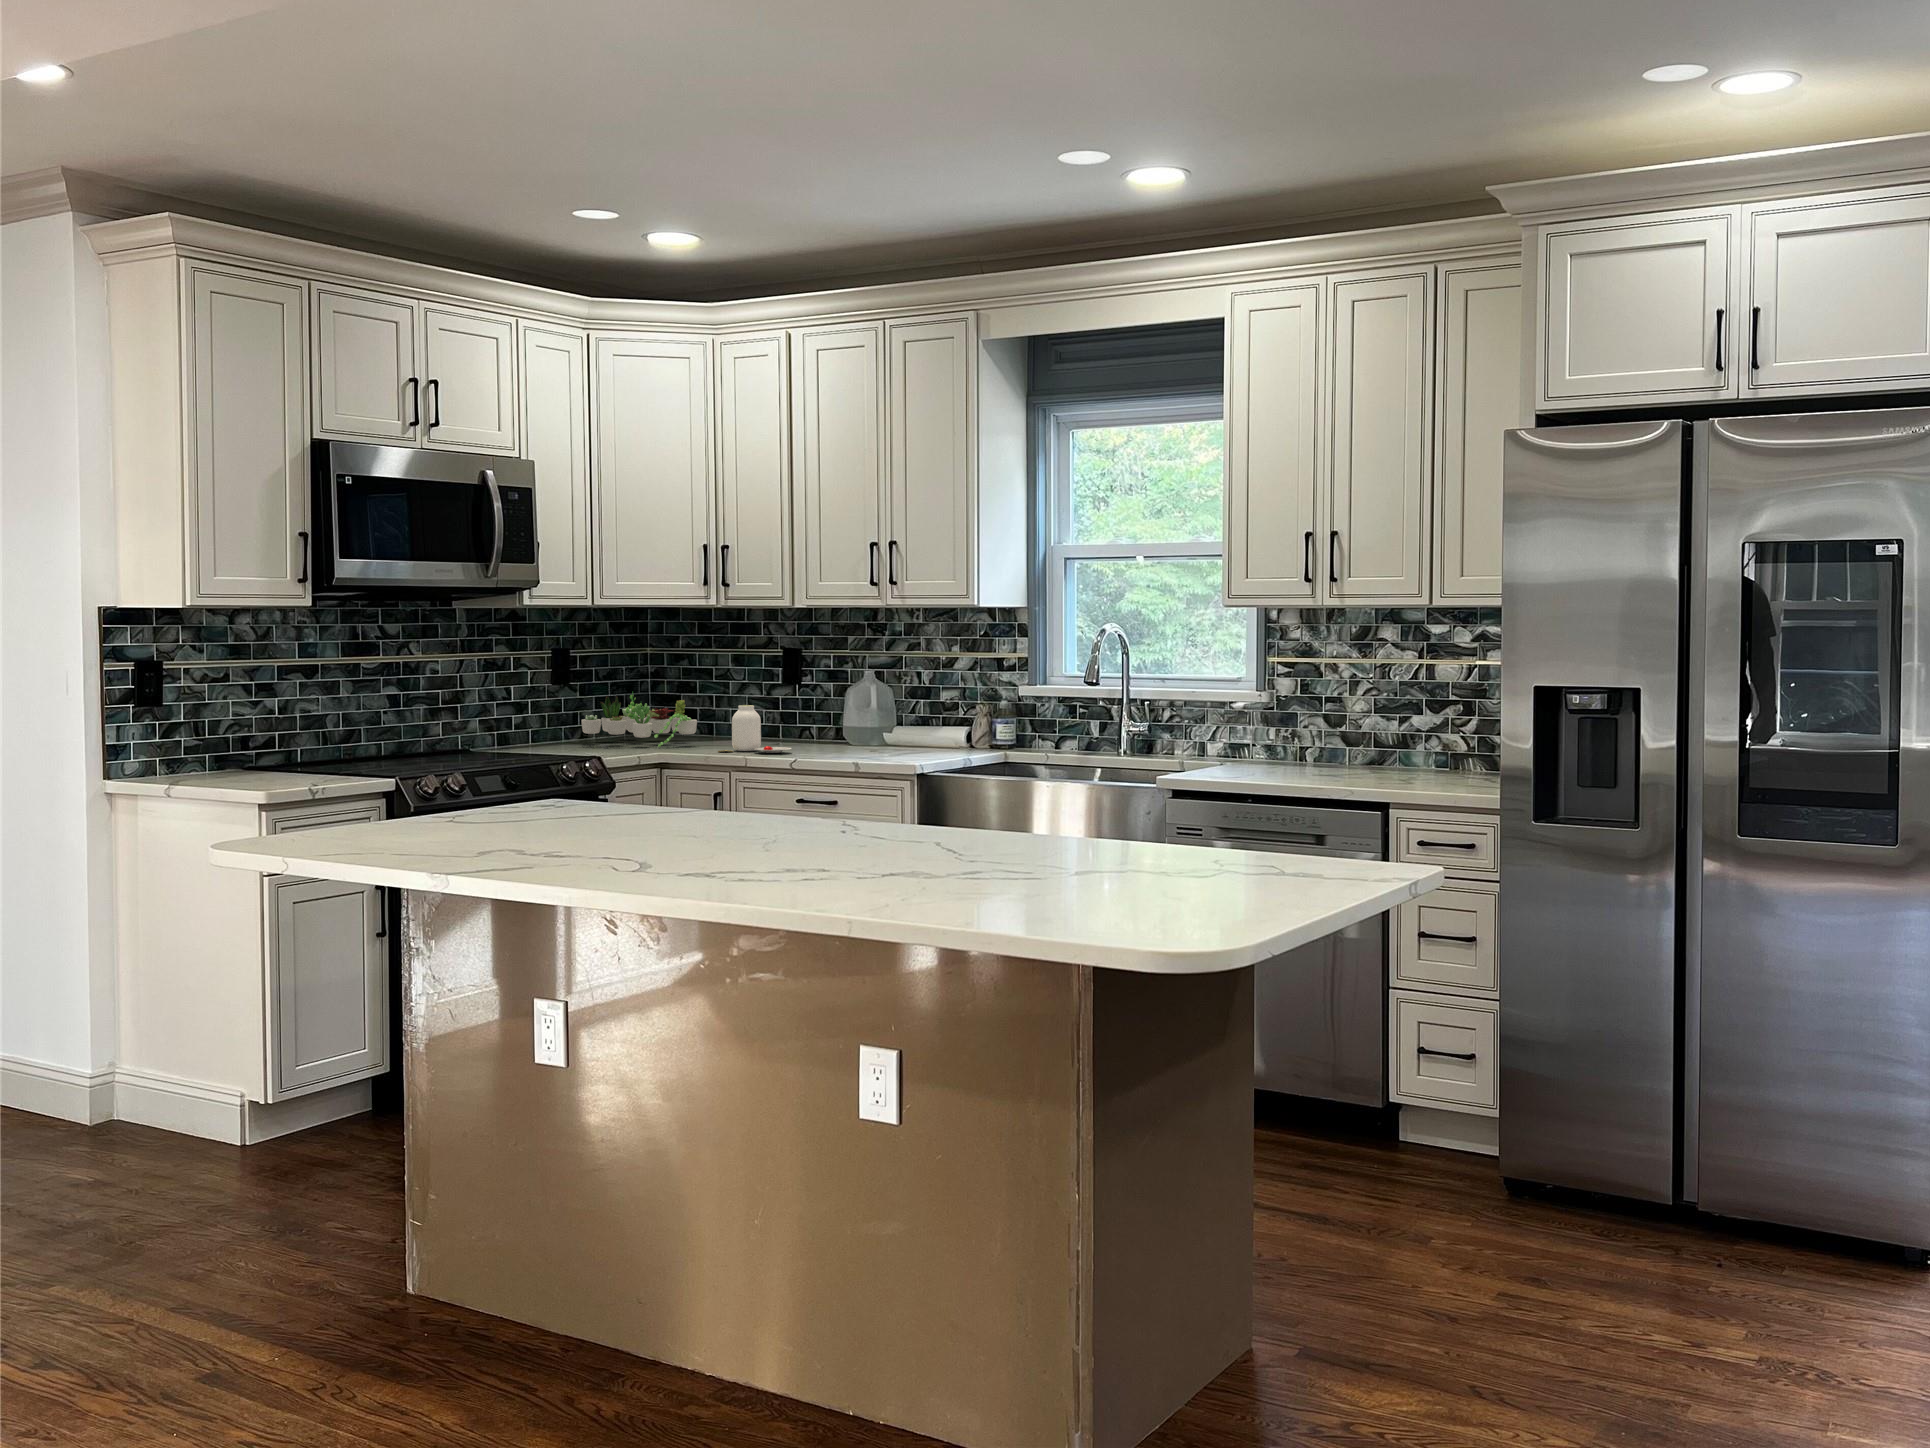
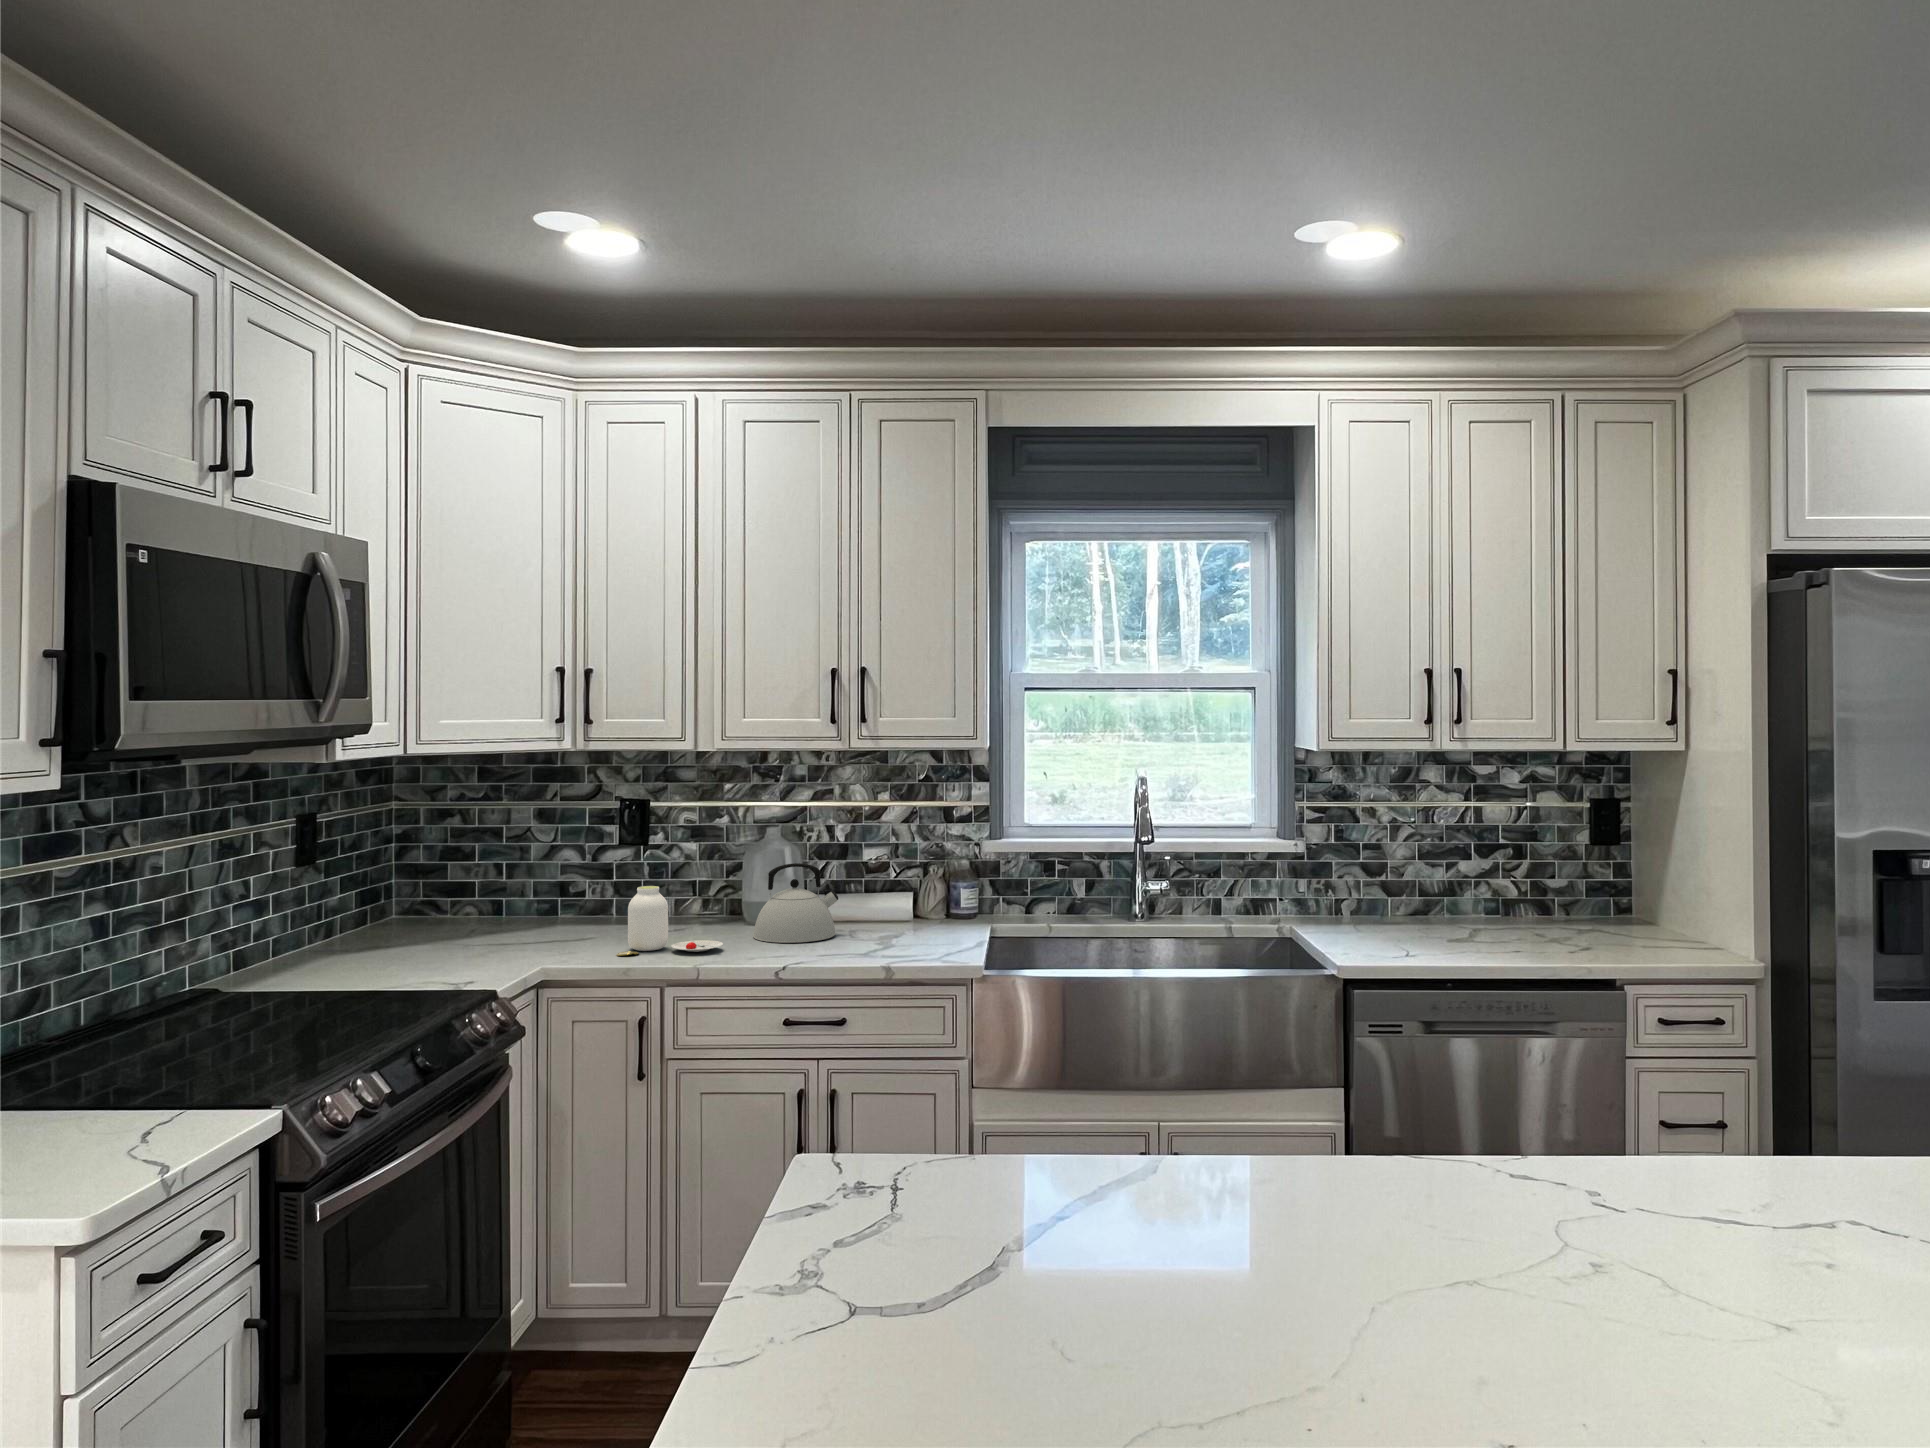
succulent plant: present [581,695,697,747] -> none [369,872,554,954]
kettle: none [830,696,895,754] -> present [753,863,838,943]

